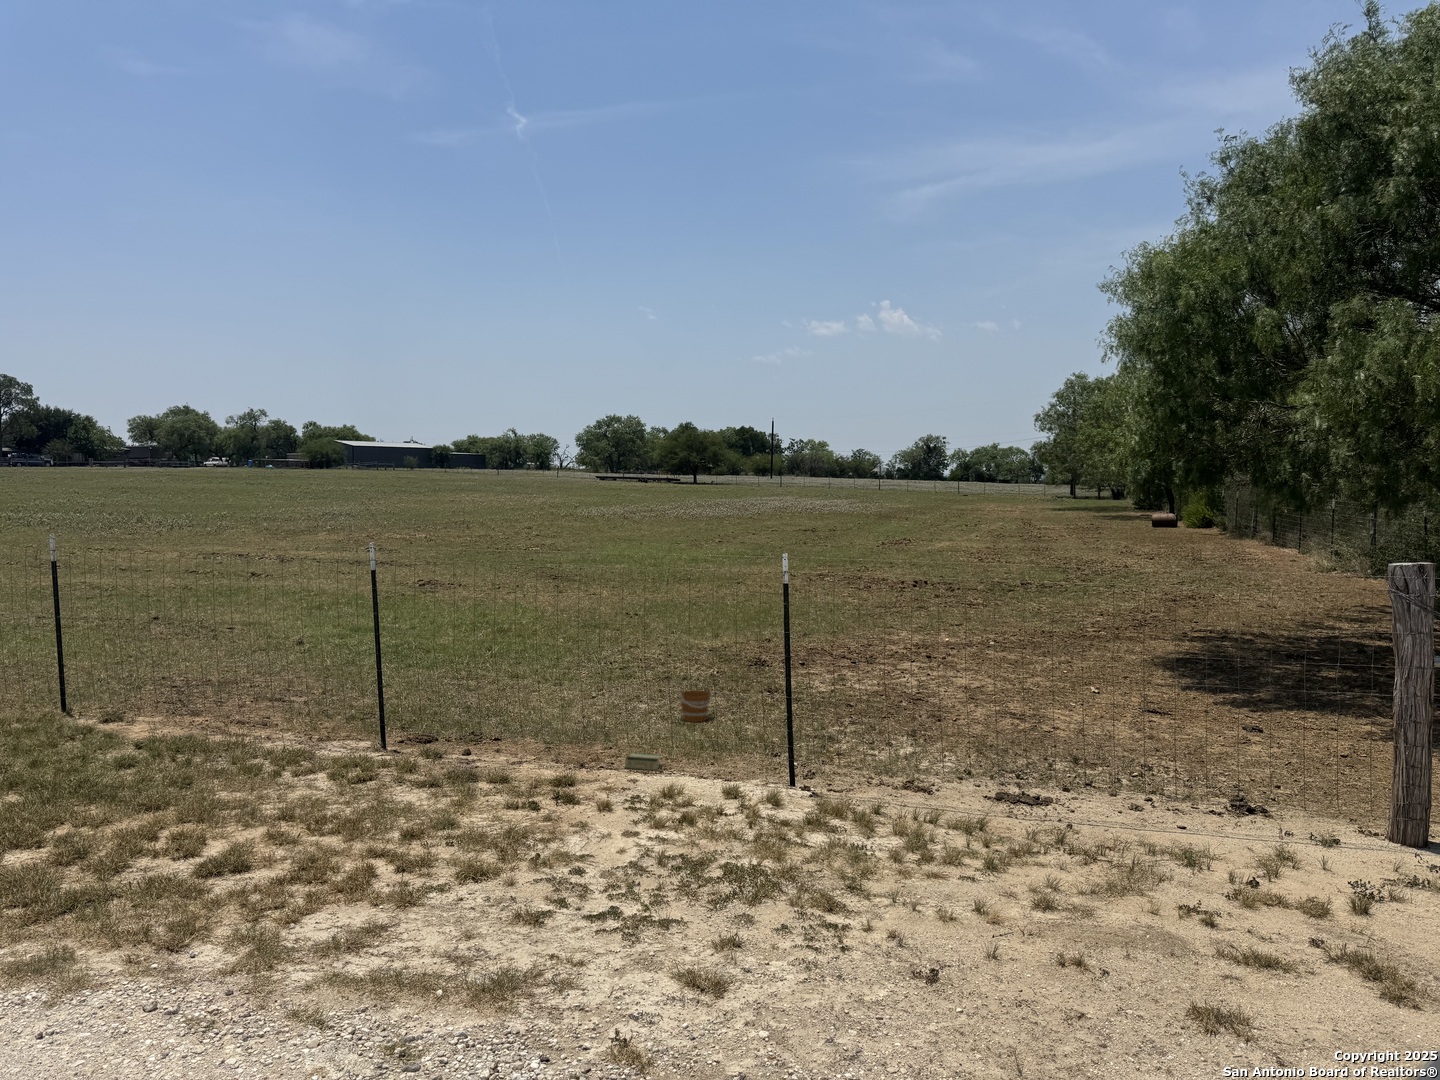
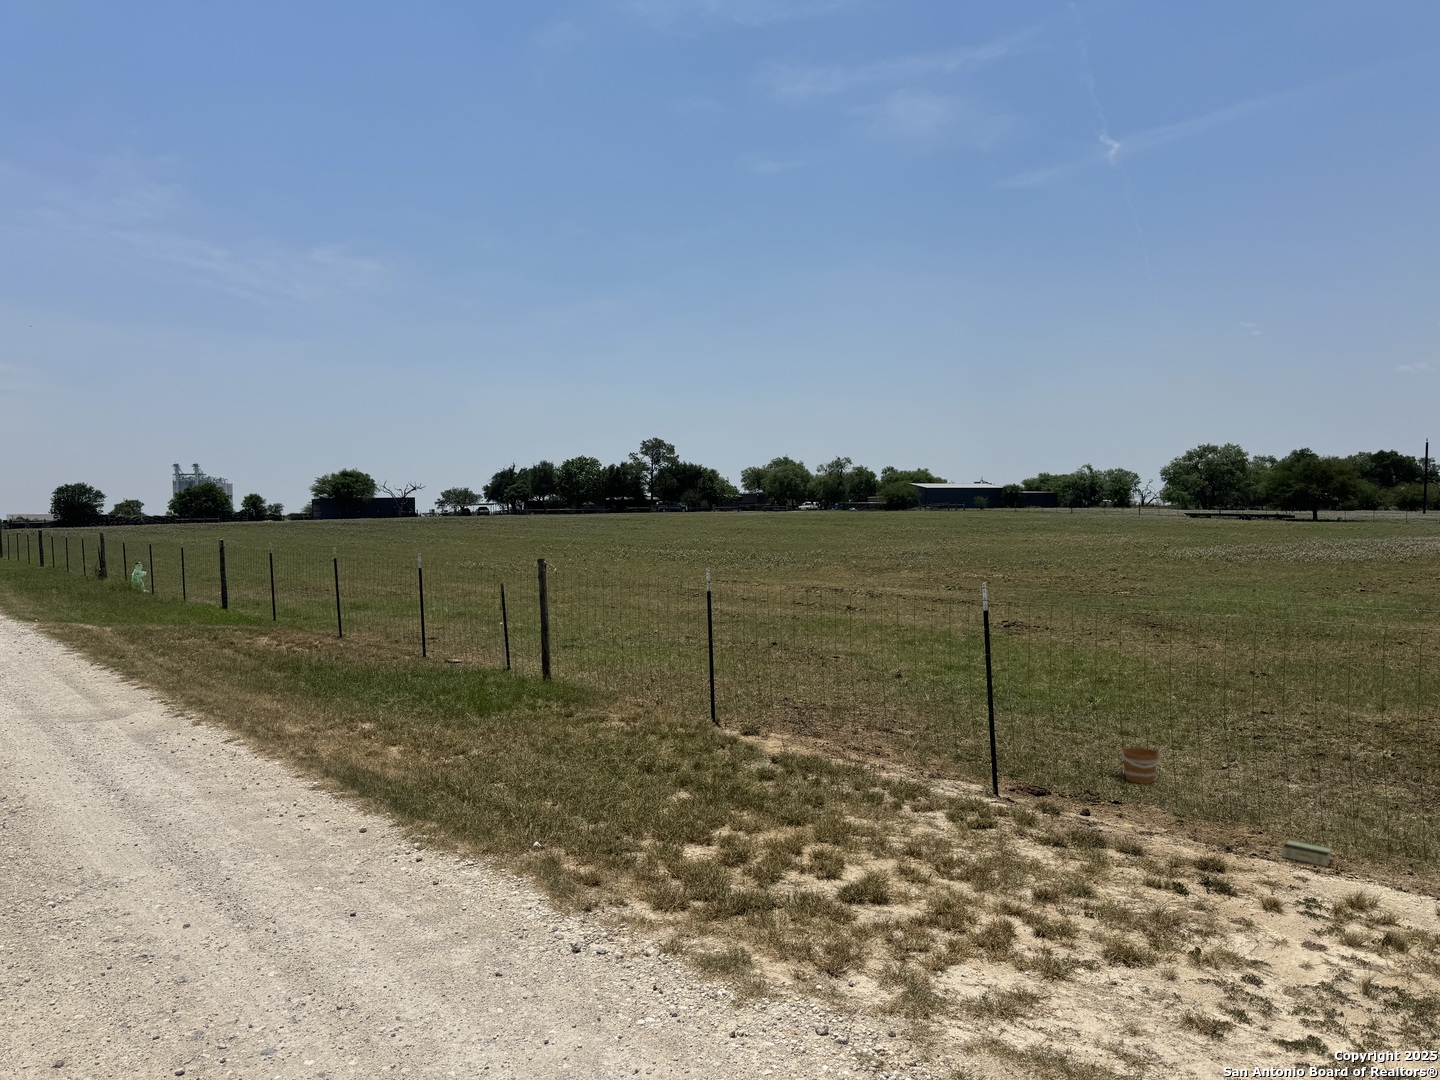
bucket: present [680,689,713,722] -> present [1121,746,1161,784]

